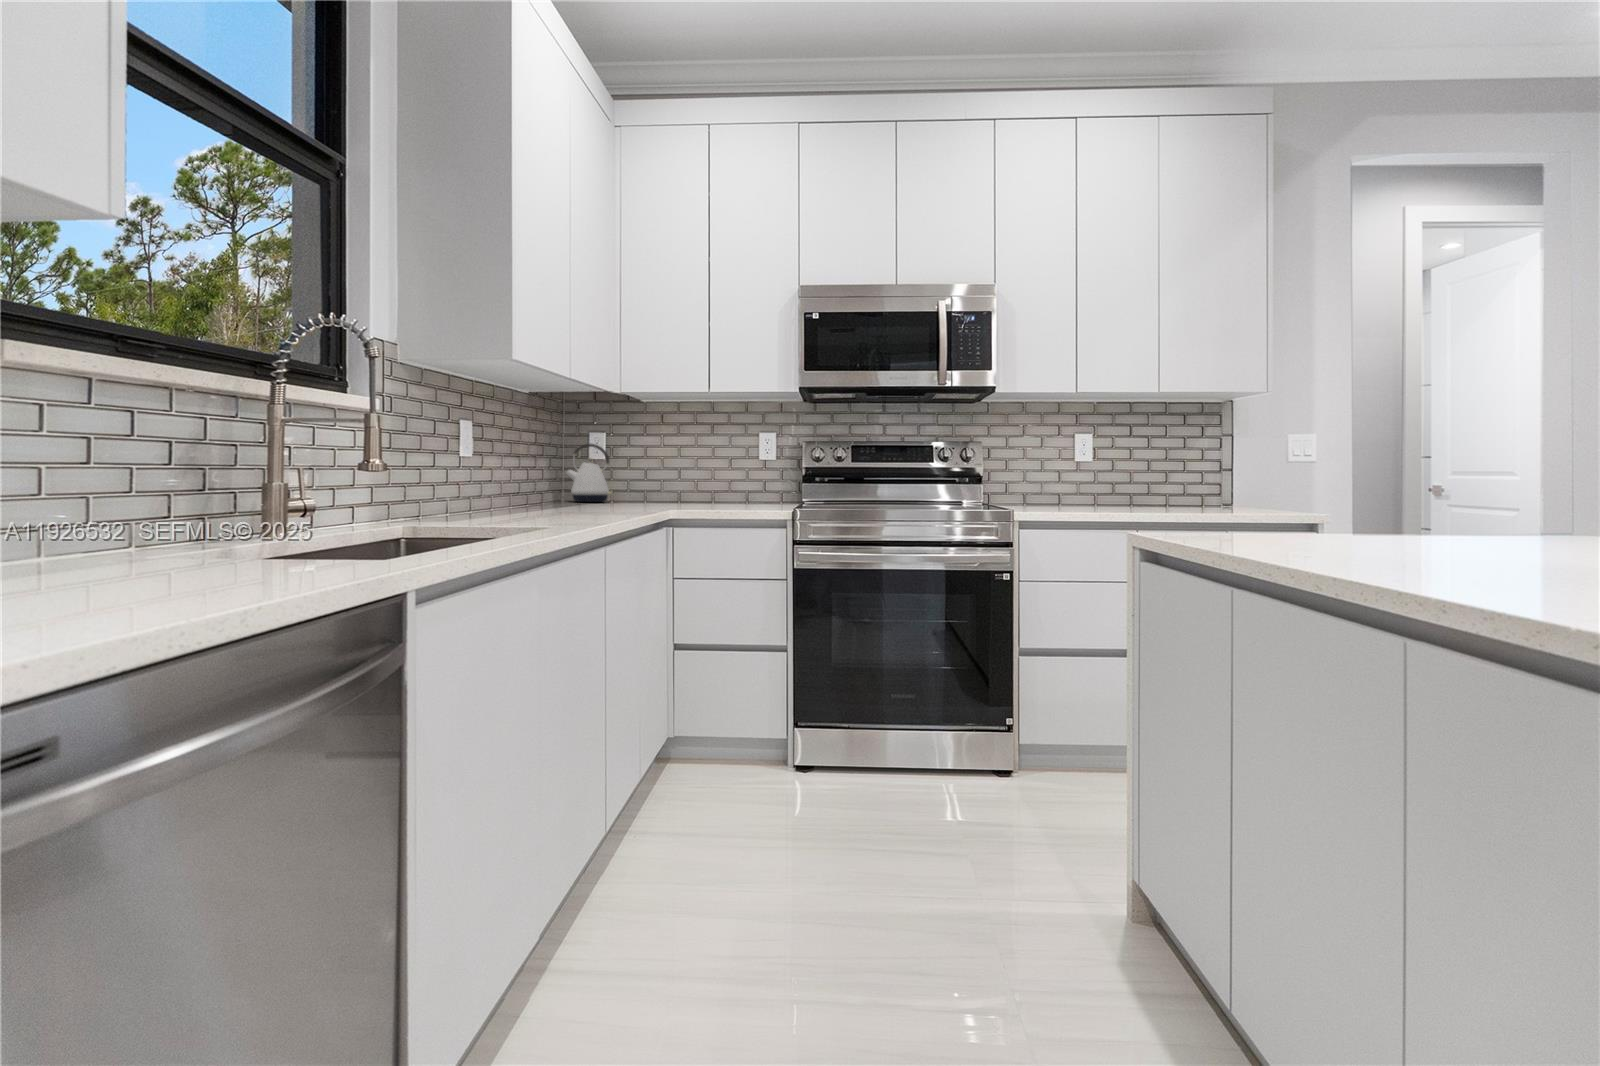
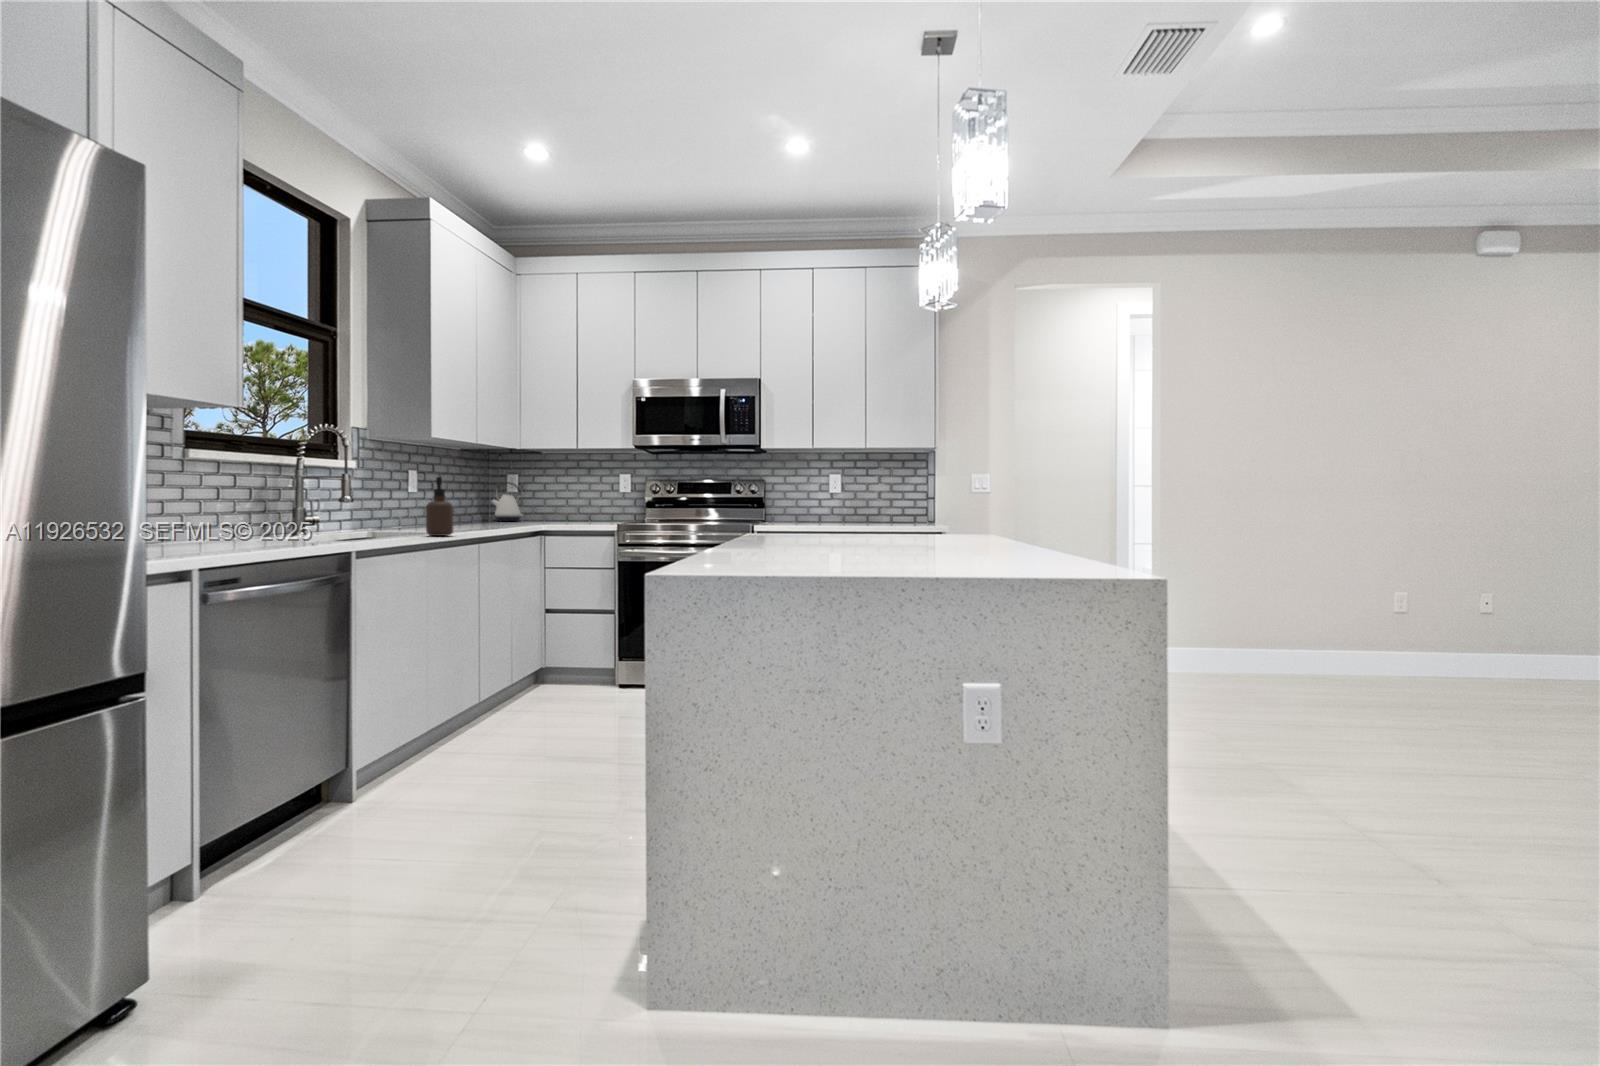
soap dispenser: none [516,425,566,536] -> present [426,477,453,536]

